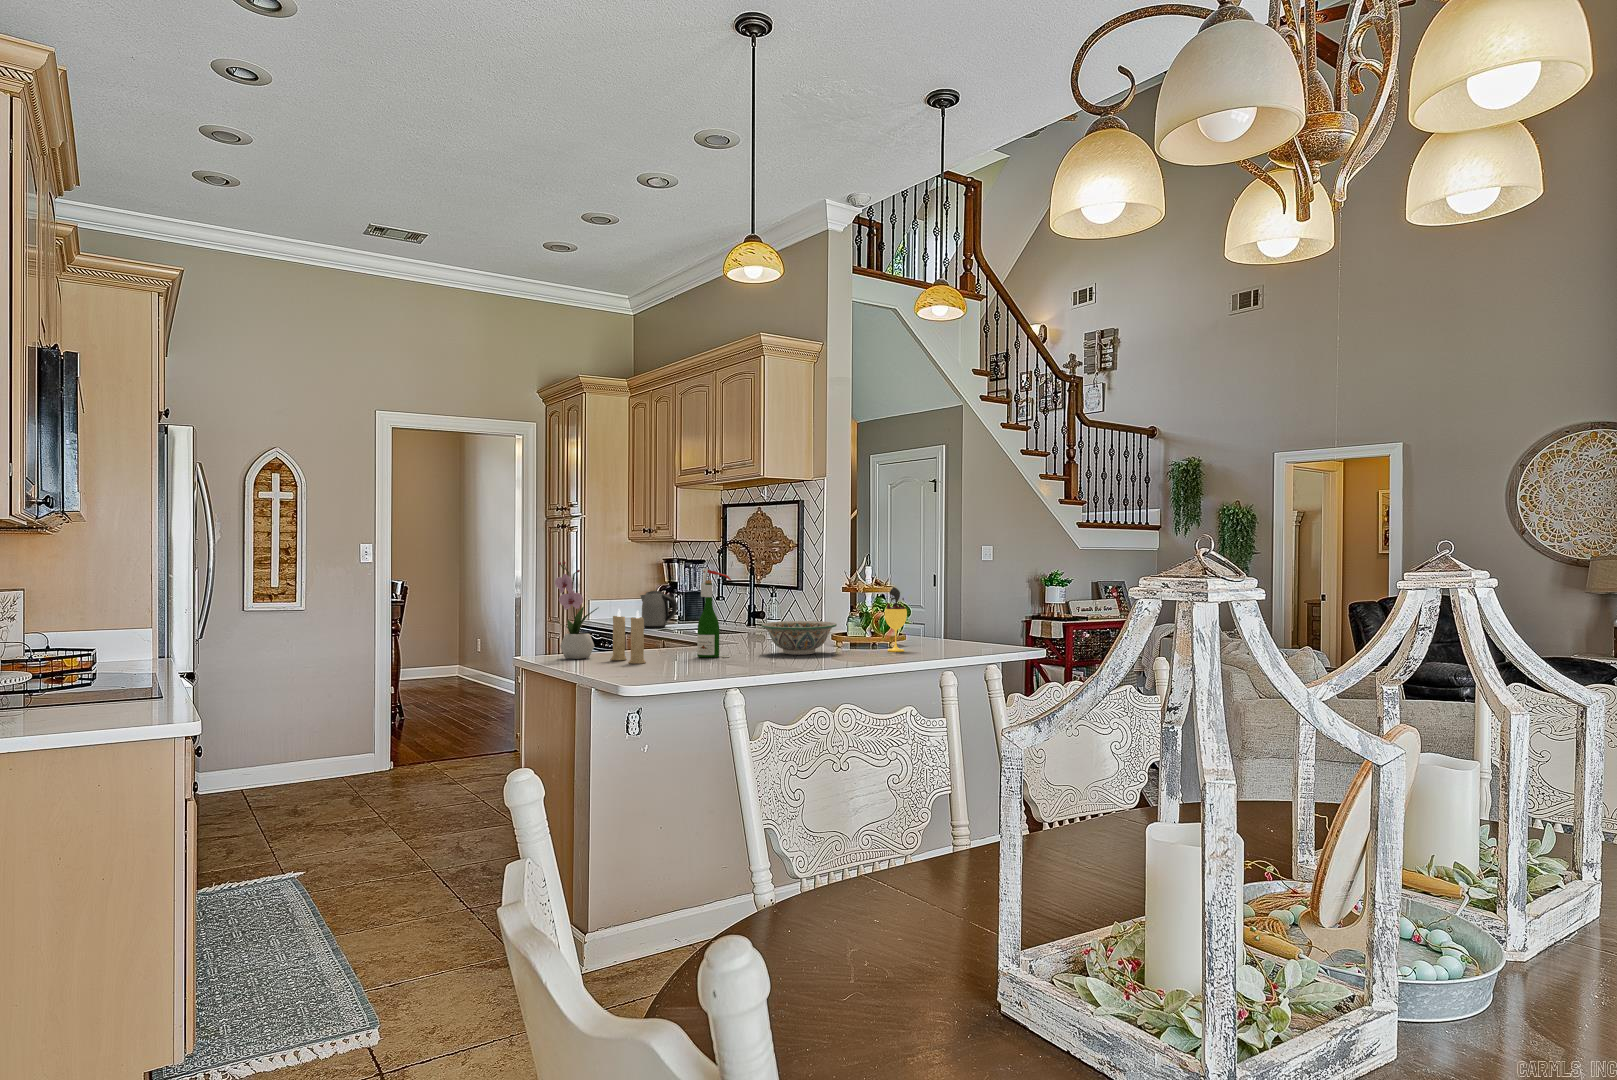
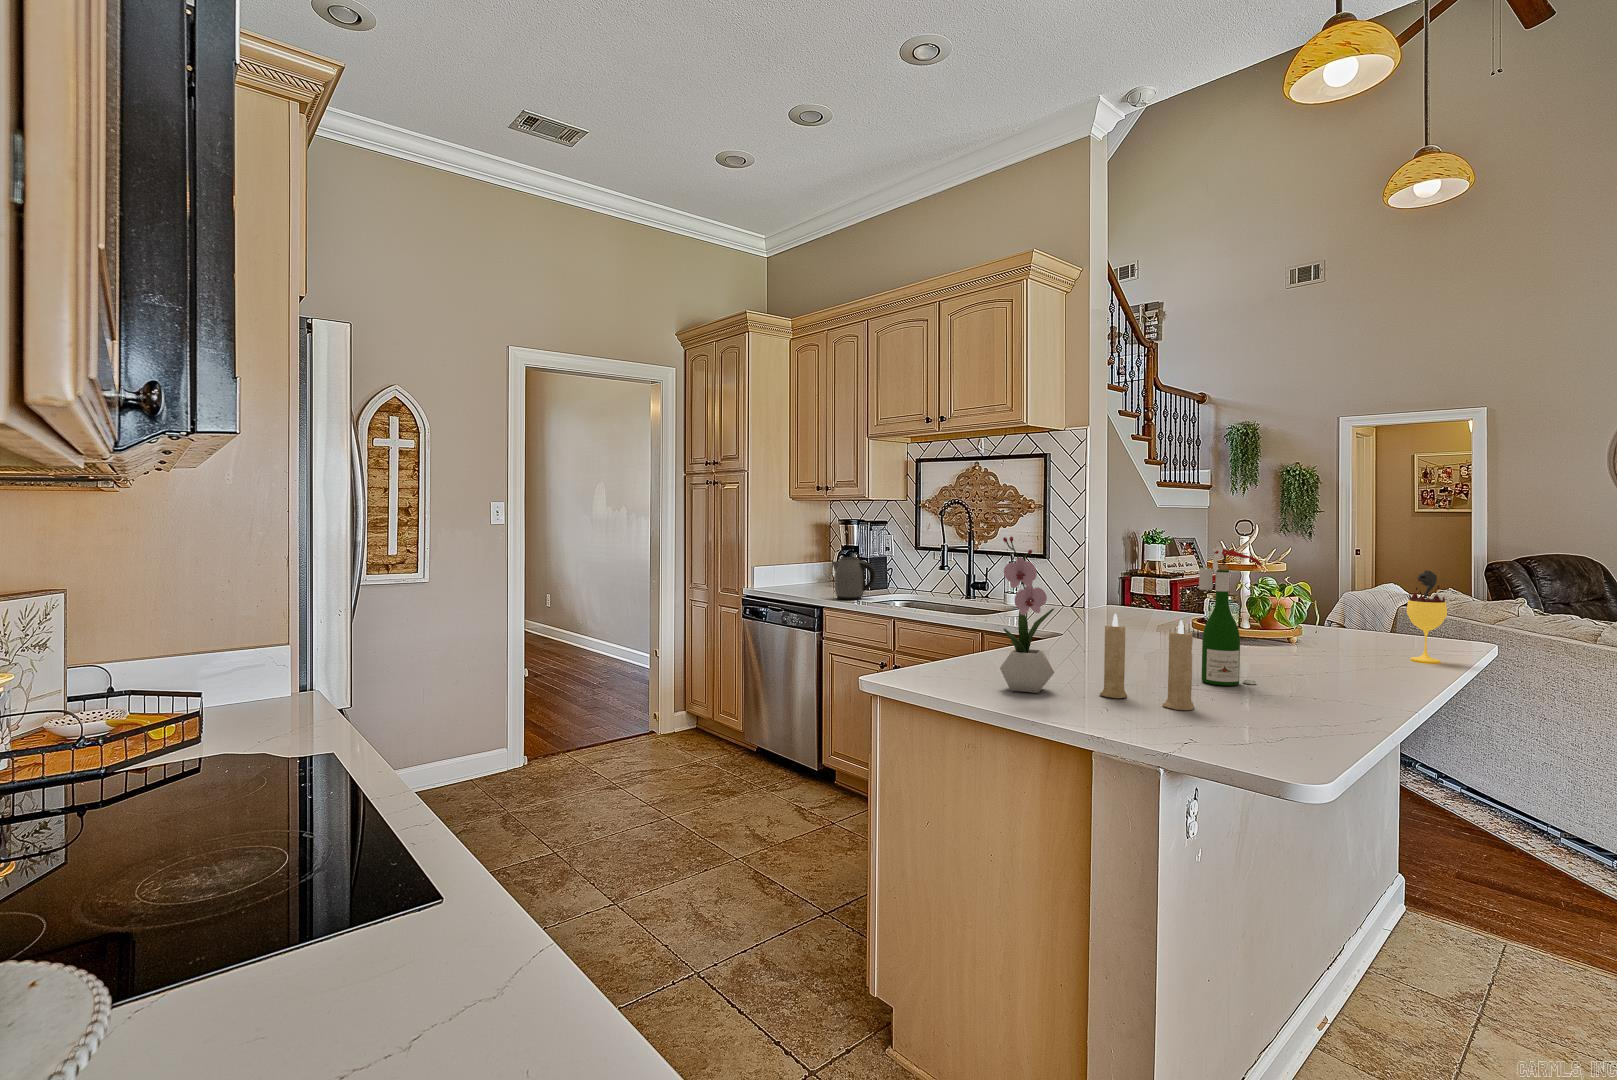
decorative bowl: present [761,621,837,655] -> none [1257,618,1389,674]

